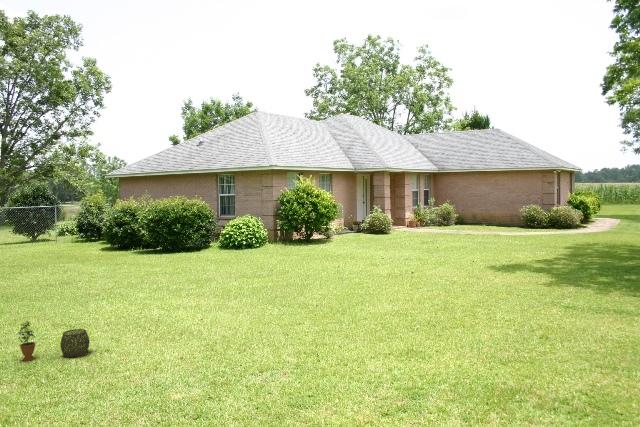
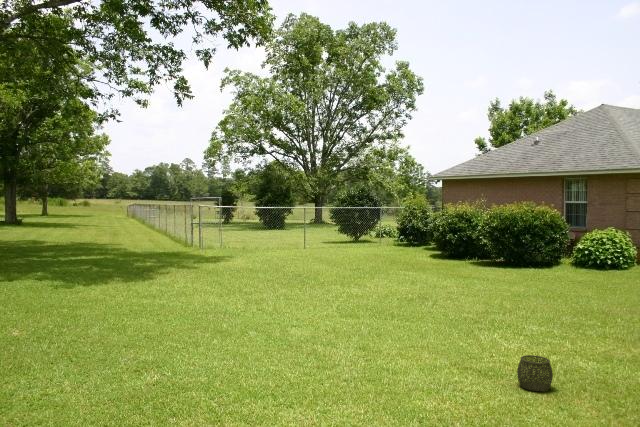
potted plant: present [18,321,35,361] -> none [469,335,489,386]

